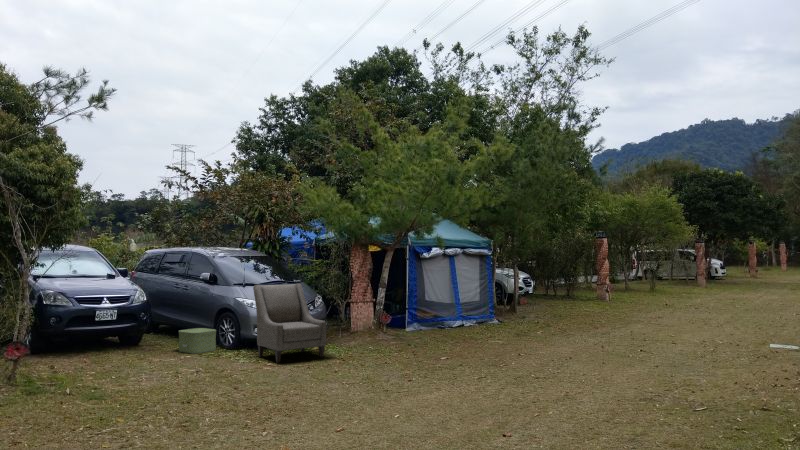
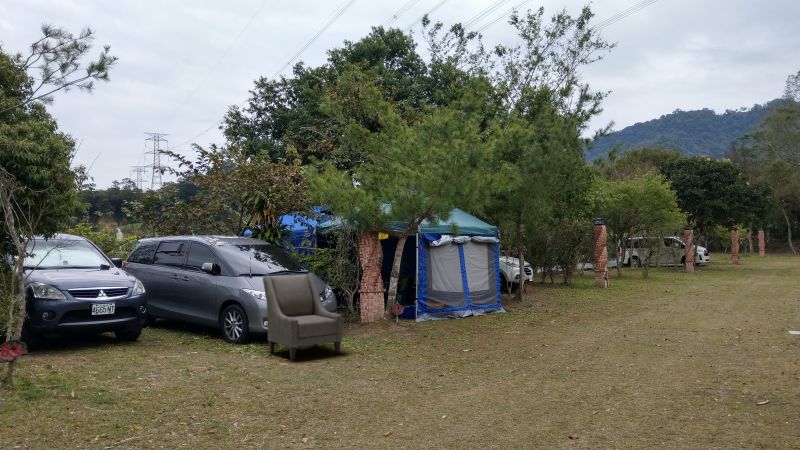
storage box: present [179,328,216,353] -> none [181,322,222,349]

